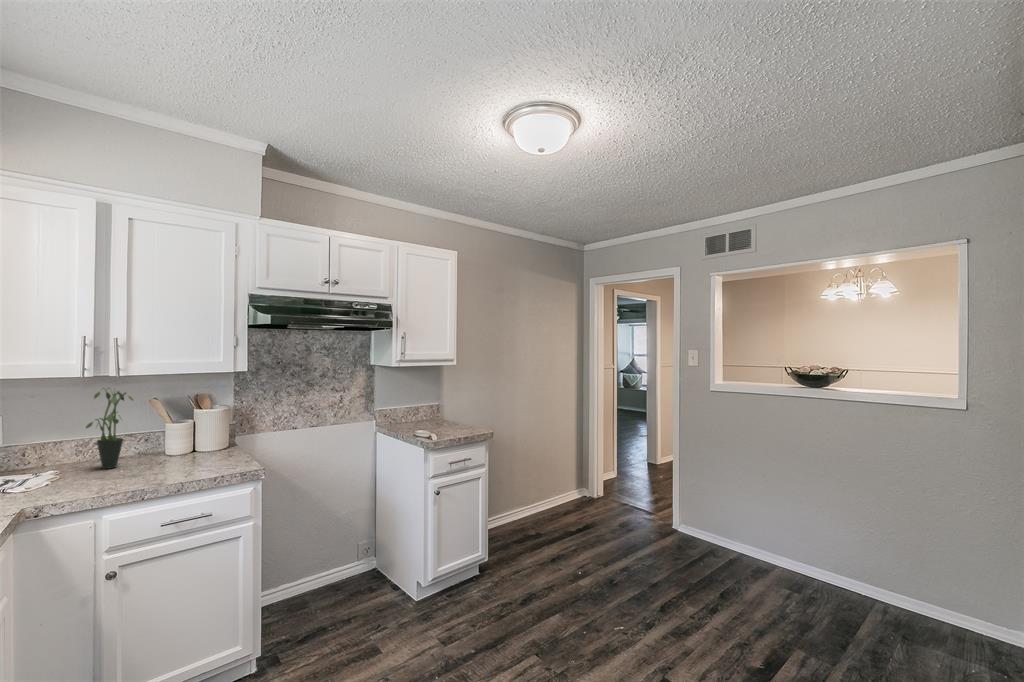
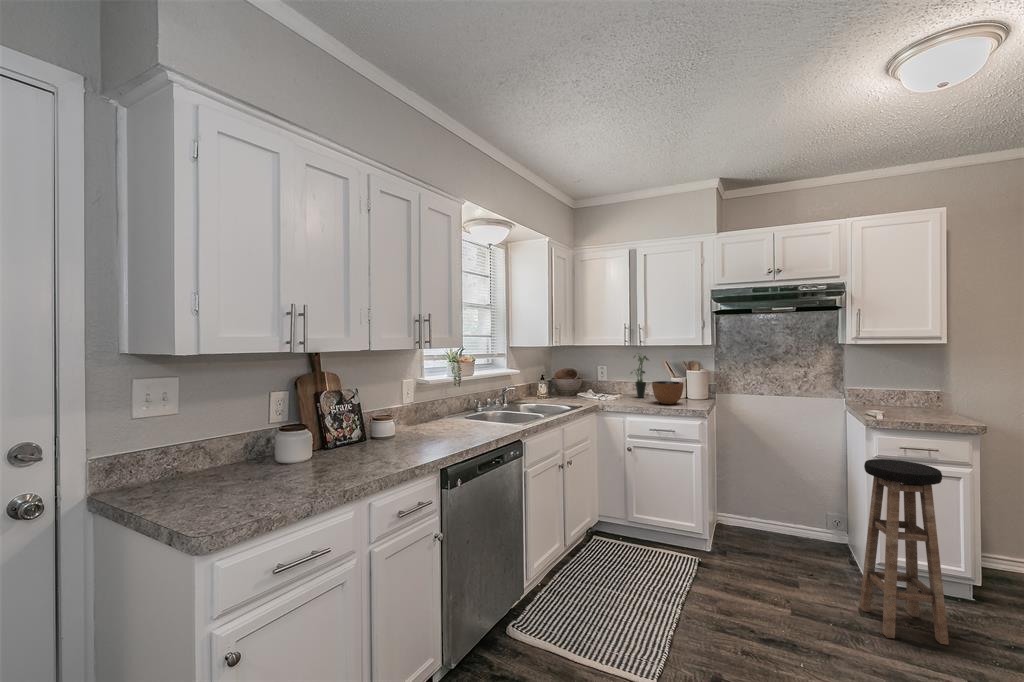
bowl: none [153,430,214,472] -> present [652,381,684,404]
bar stool: none [438,475,506,657] -> present [860,459,949,645]

